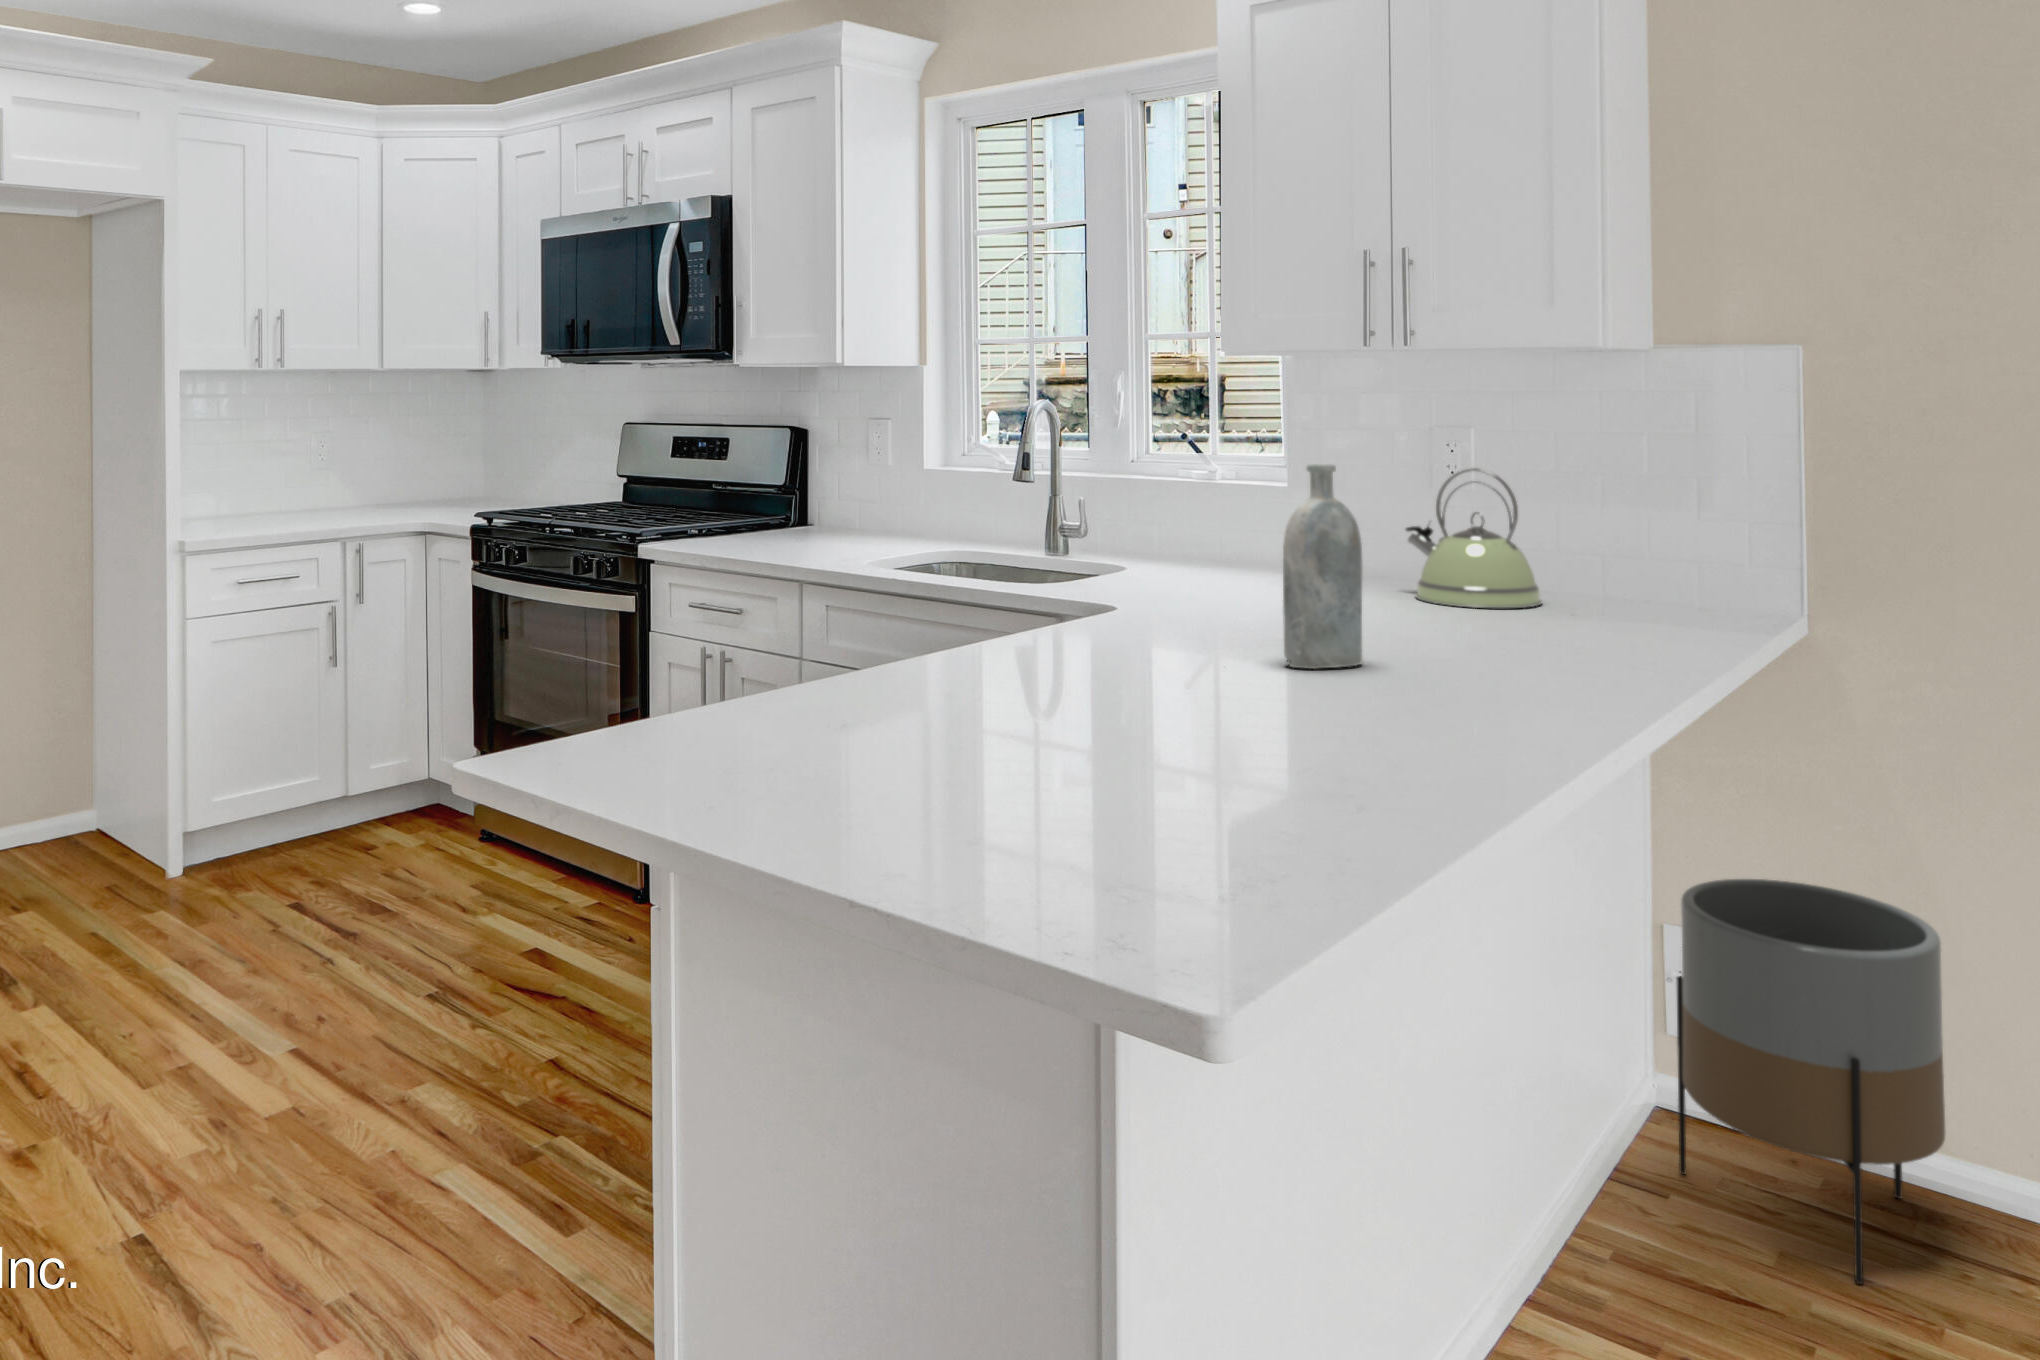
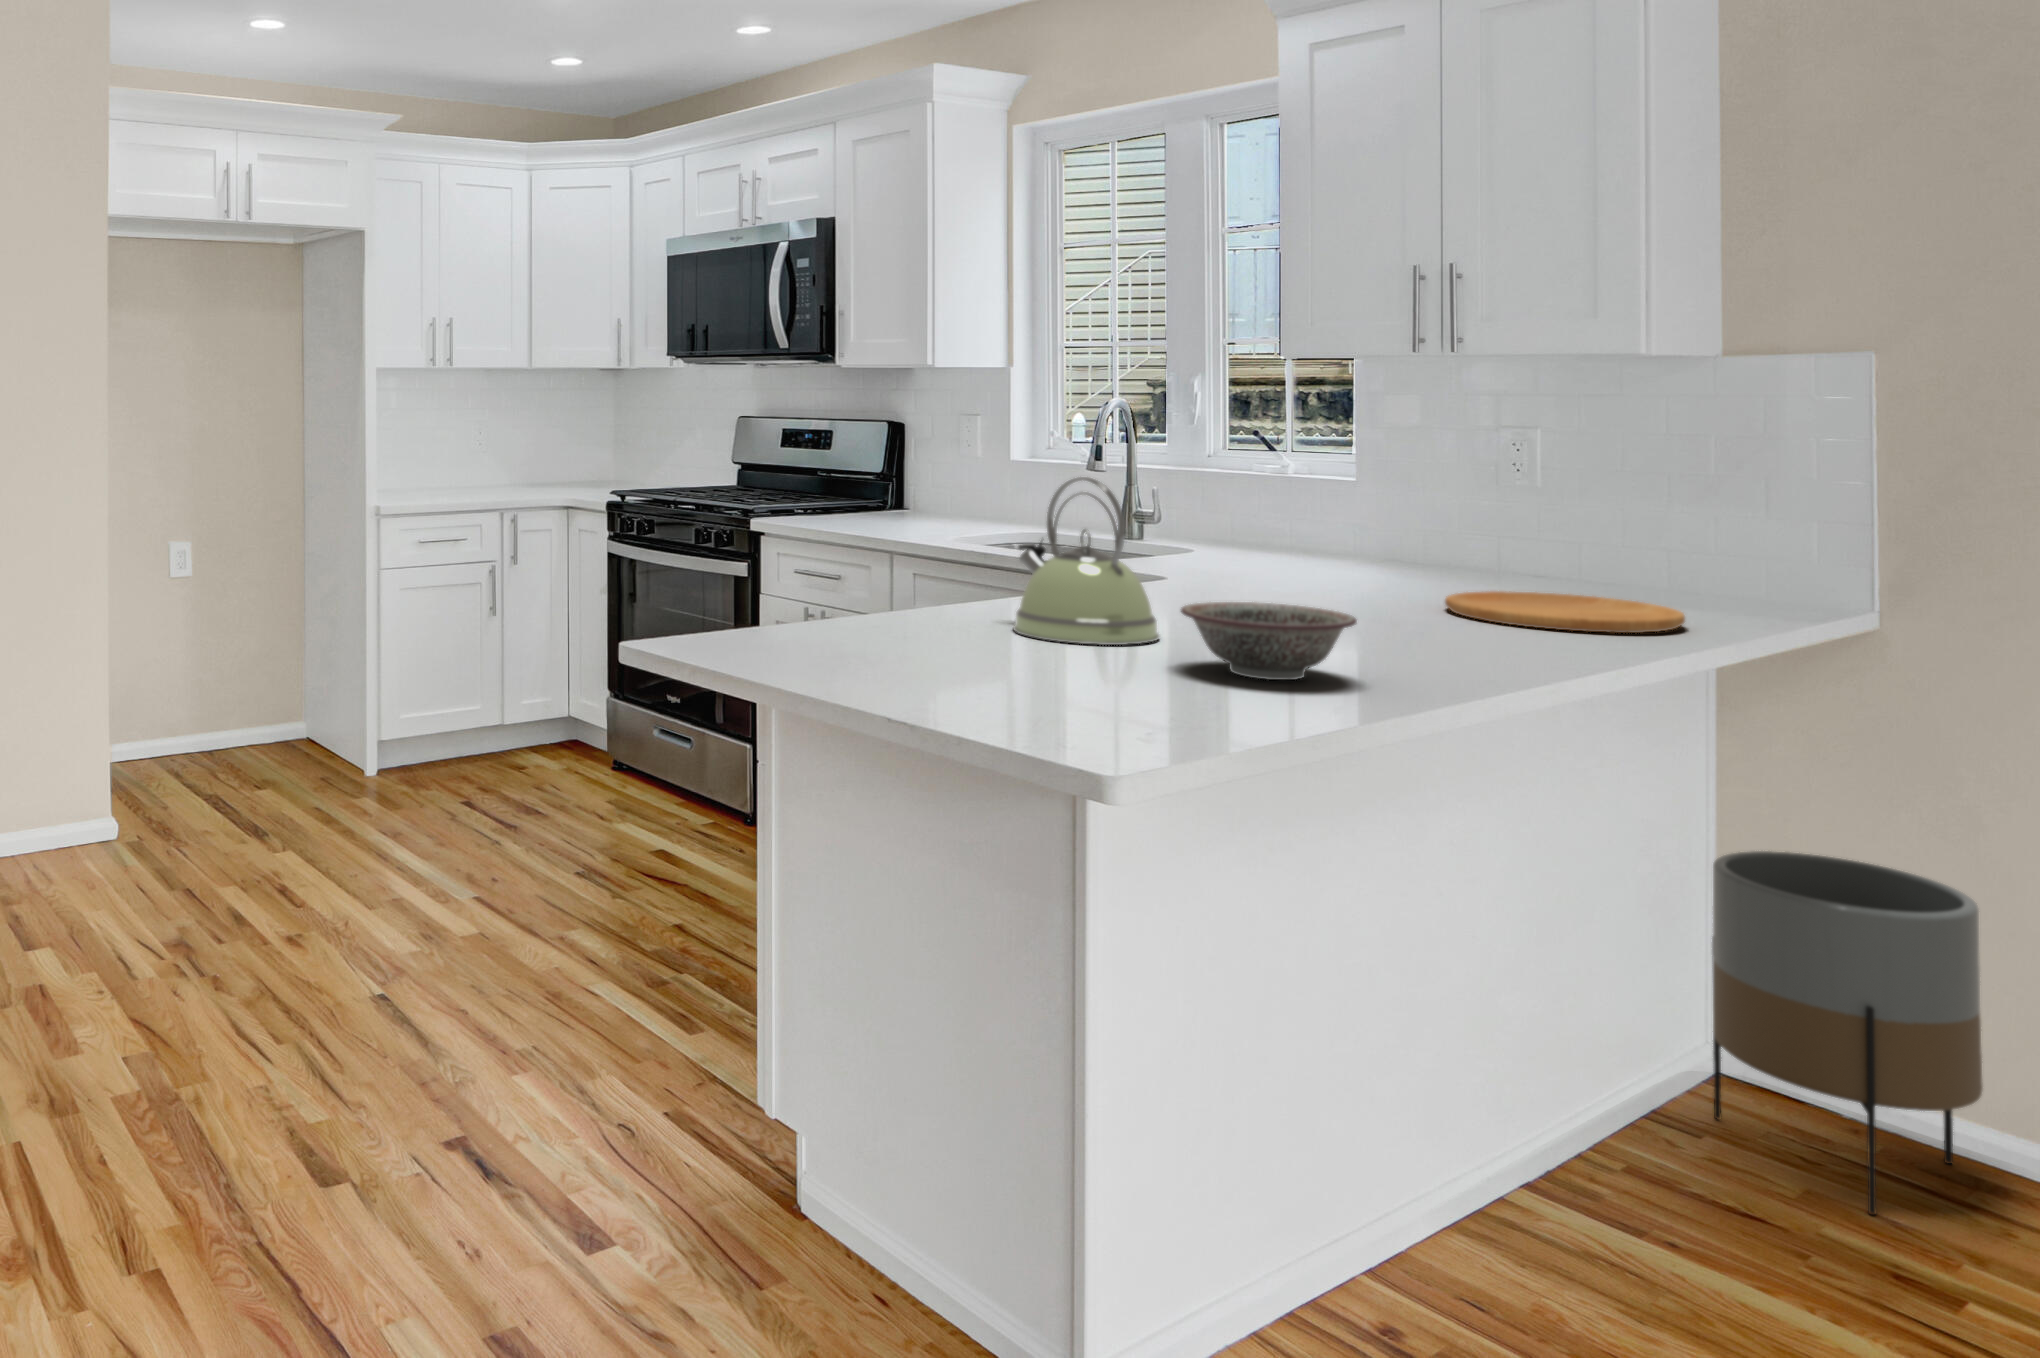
bottle: present [1283,464,1362,669] -> none [1295,448,1369,620]
kettle: present [1406,468,1542,608] -> present [1013,477,1159,645]
cutting board: none [1425,615,1674,666] -> present [1445,591,1685,633]
decorative bowl: none [1204,675,1423,786] -> present [1181,602,1357,680]

